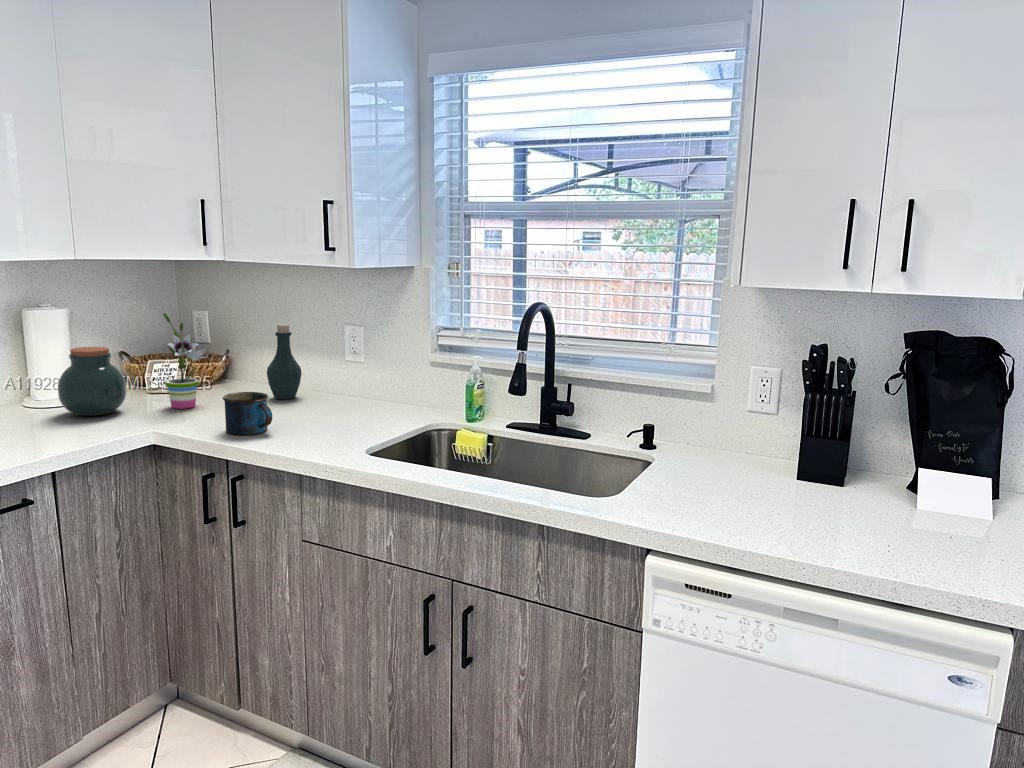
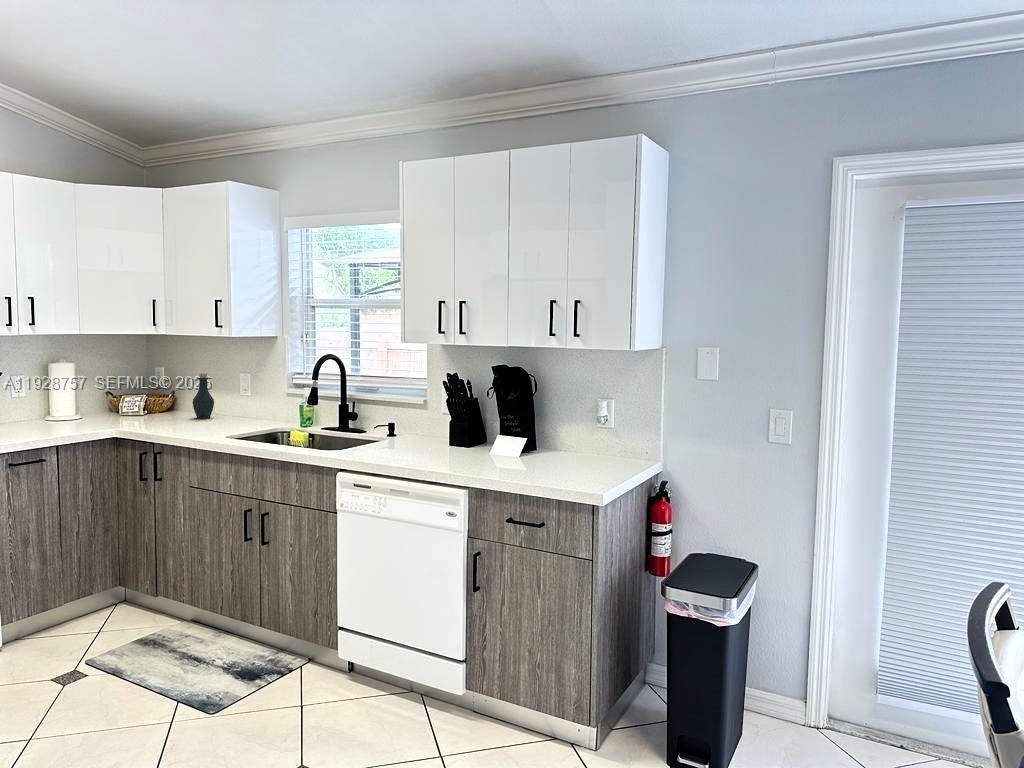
potted plant: present [163,313,208,409] -> none [129,365,157,421]
jar: present [58,347,126,416] -> none [65,384,105,424]
mug: present [223,392,272,435] -> none [155,408,182,430]

